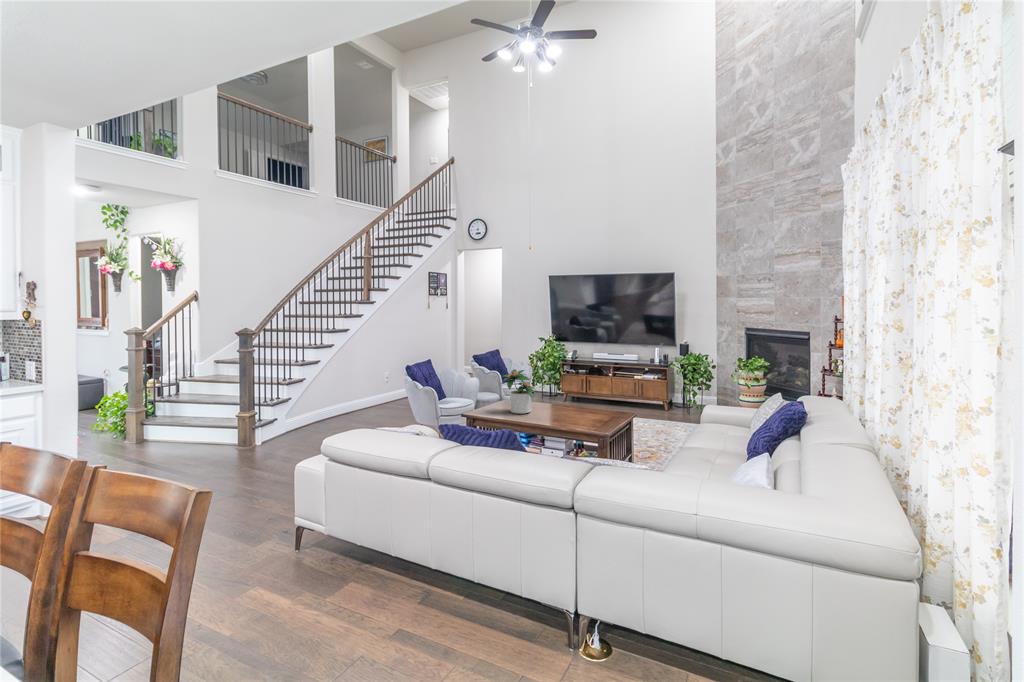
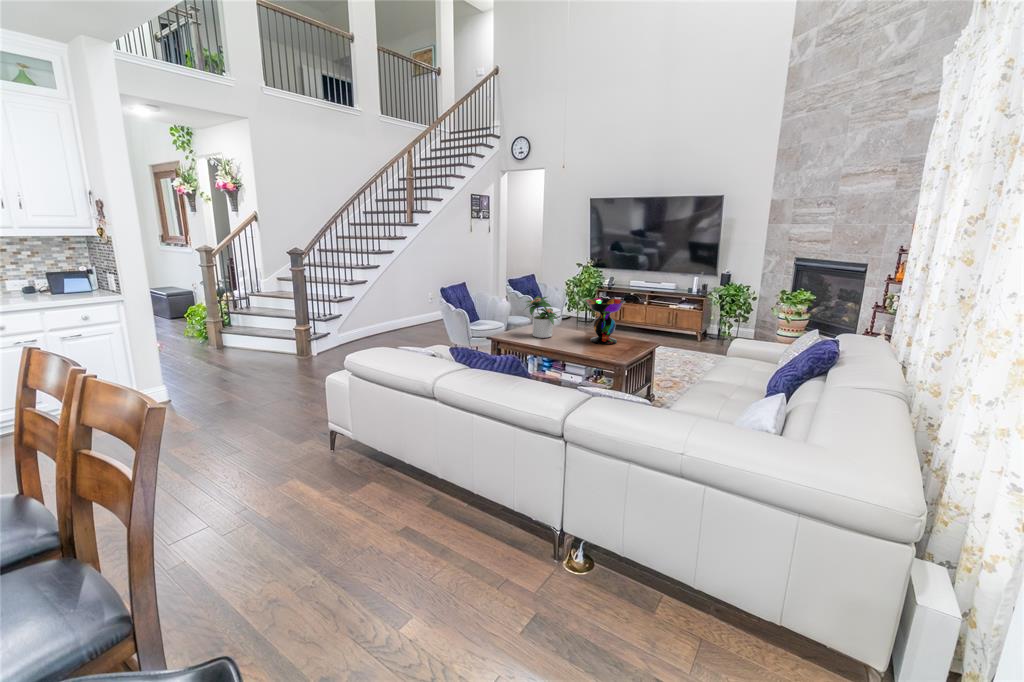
decorative bowl: none [565,370,606,418] -> present [586,298,625,345]

